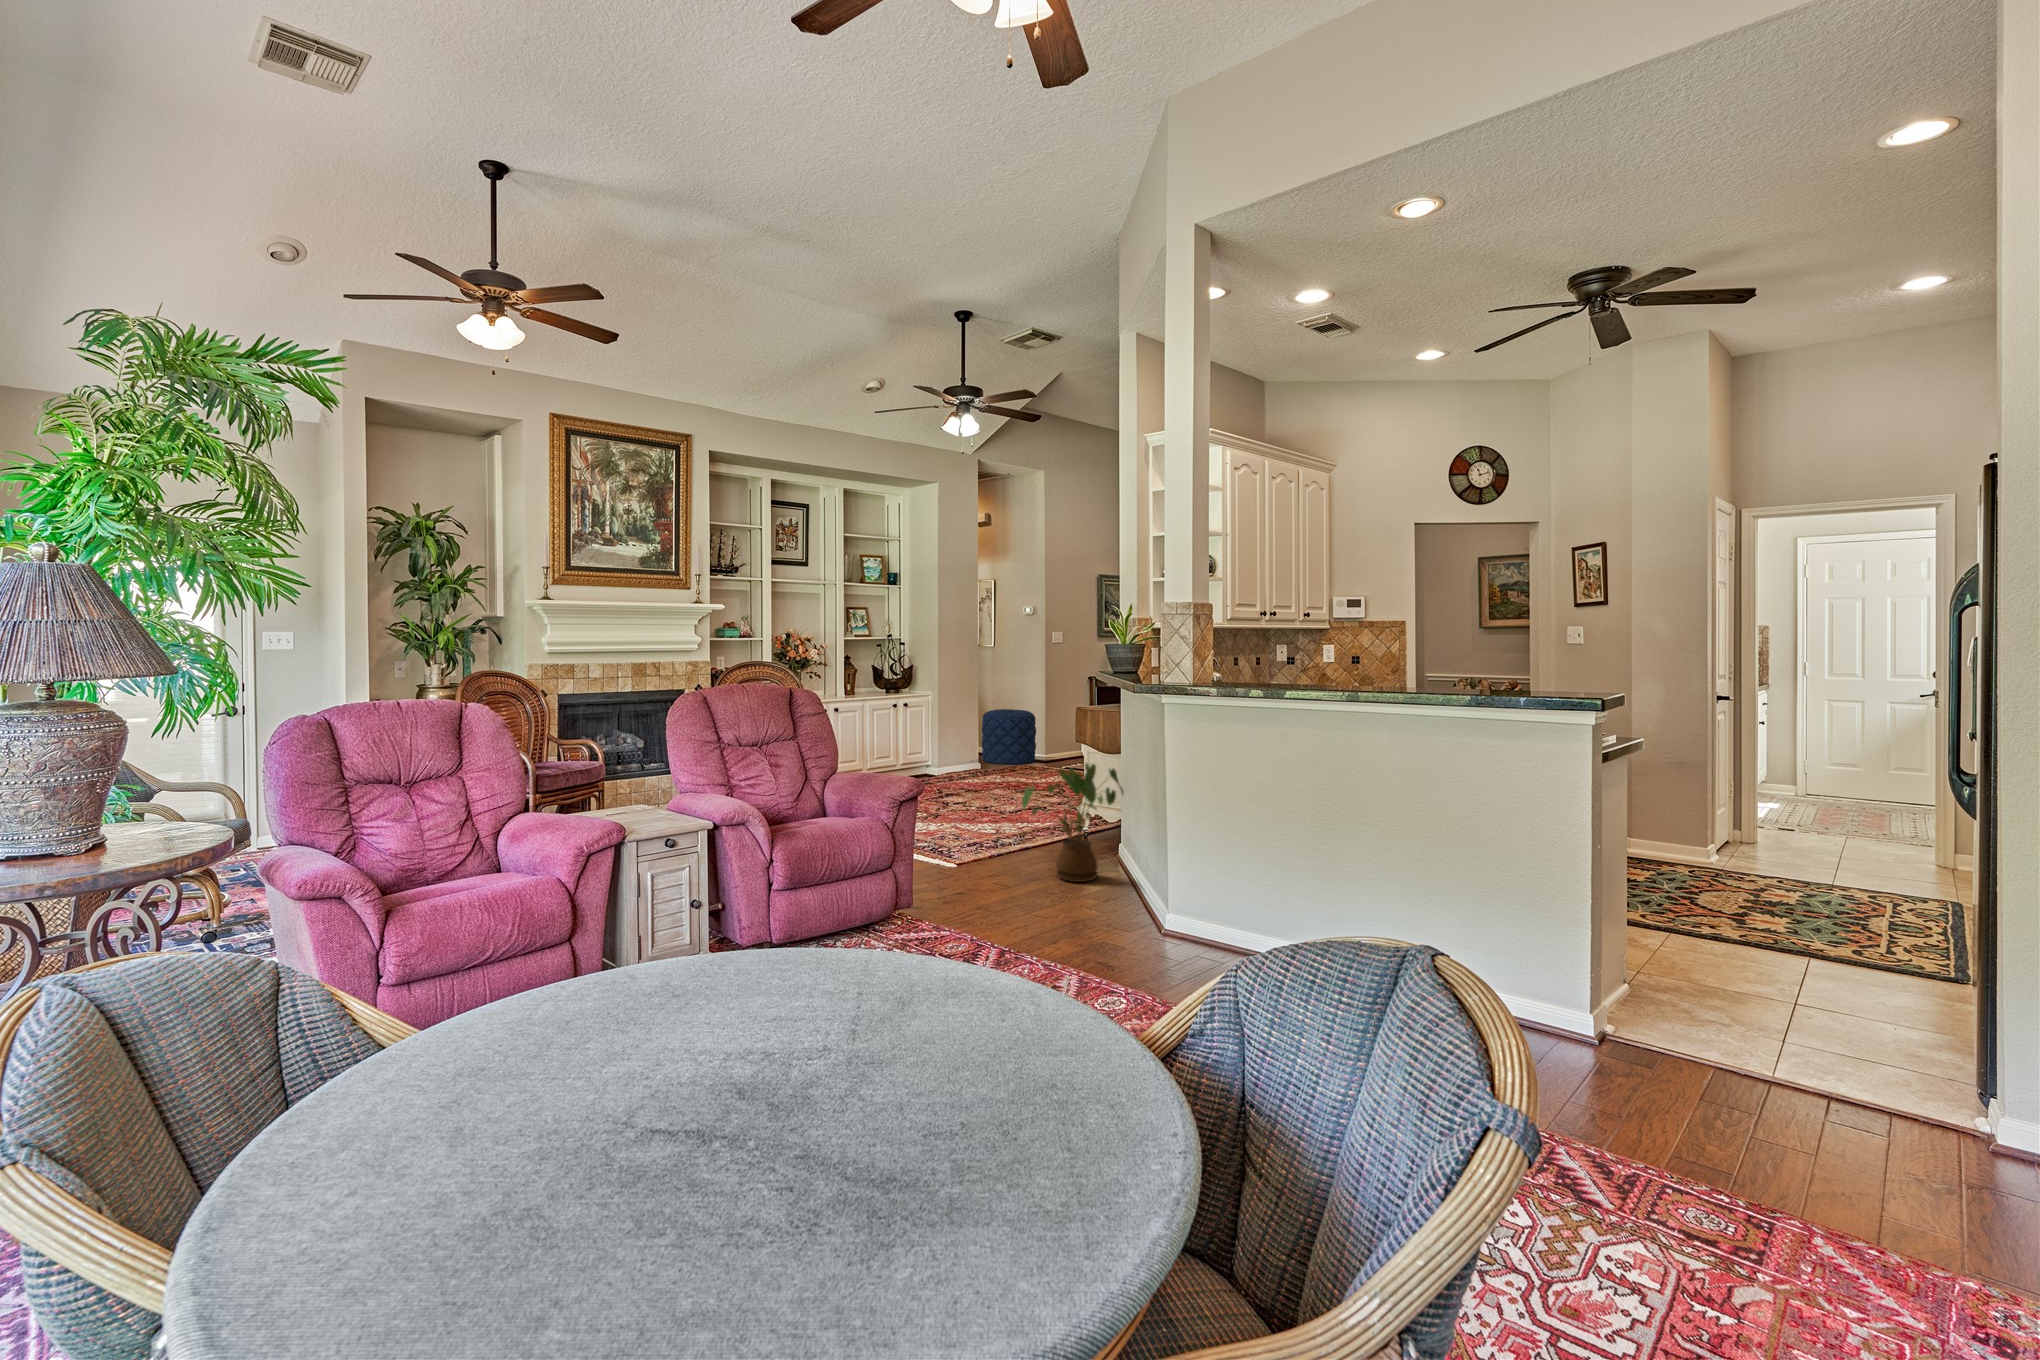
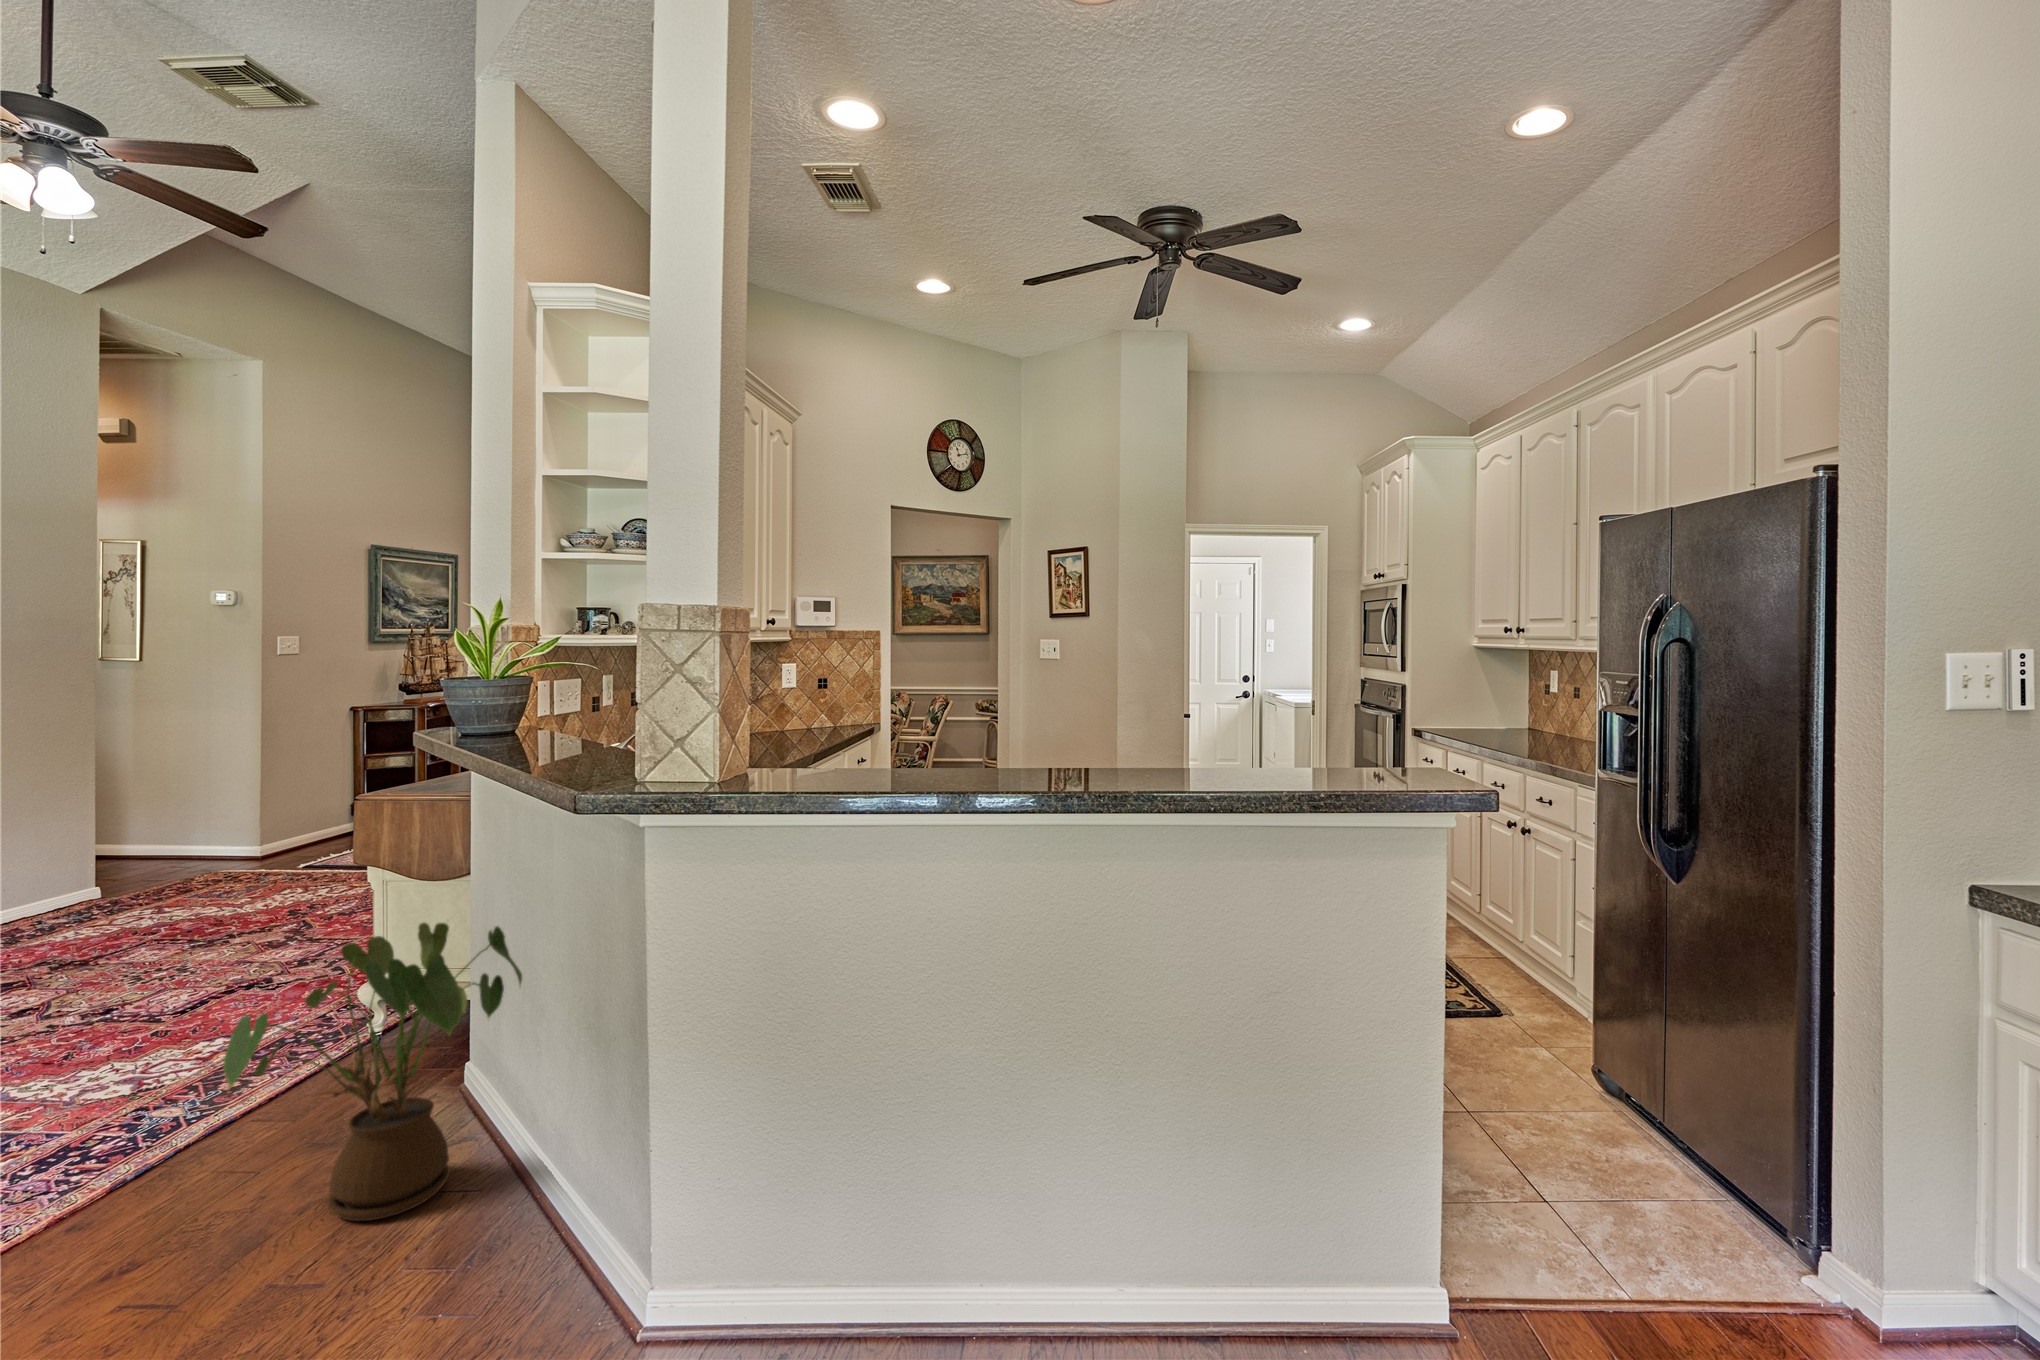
pouf: present [982,709,1036,764] -> none [107,776,243,882]

